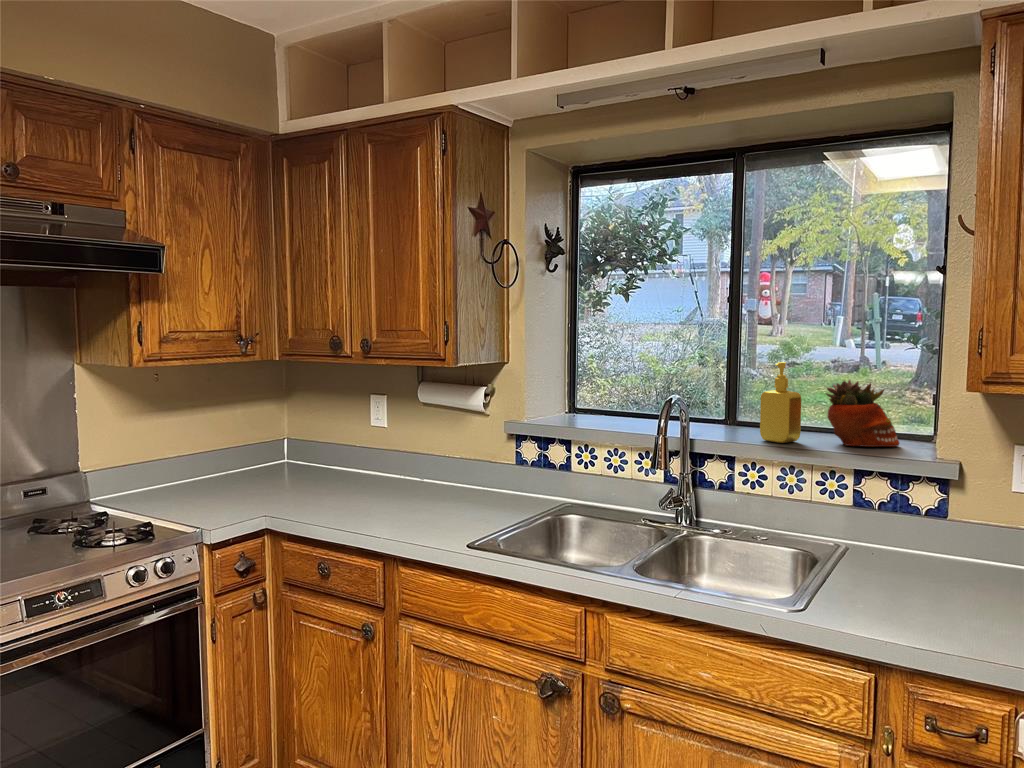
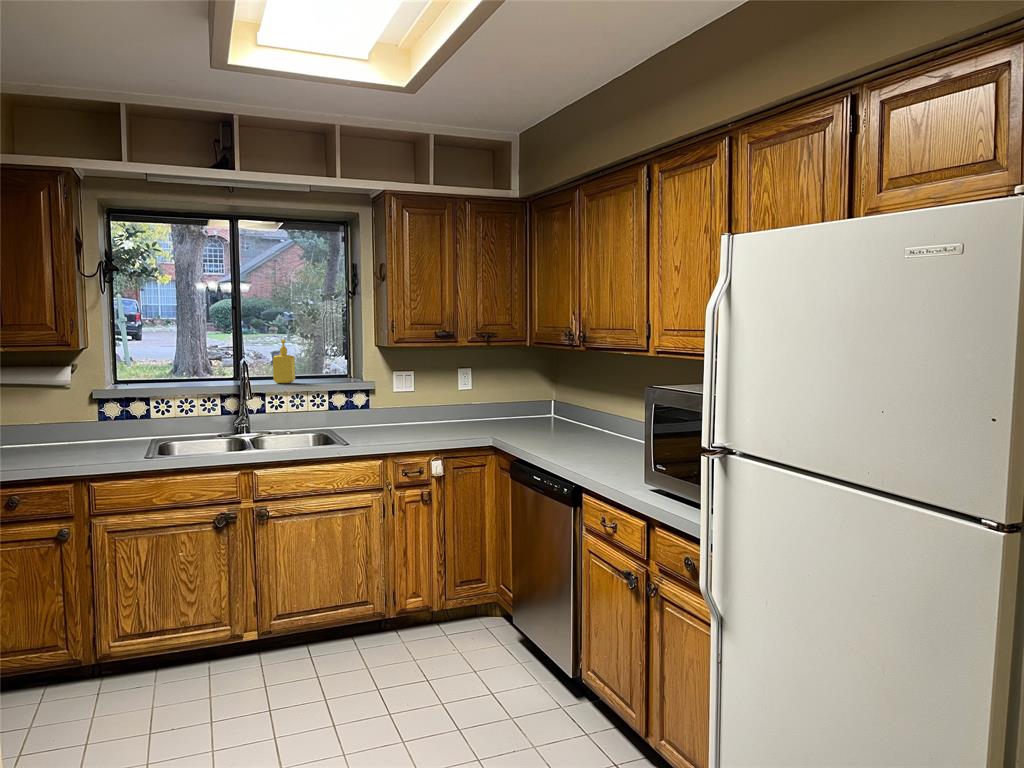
succulent planter: present [826,380,899,447] -> none [304,347,340,381]

